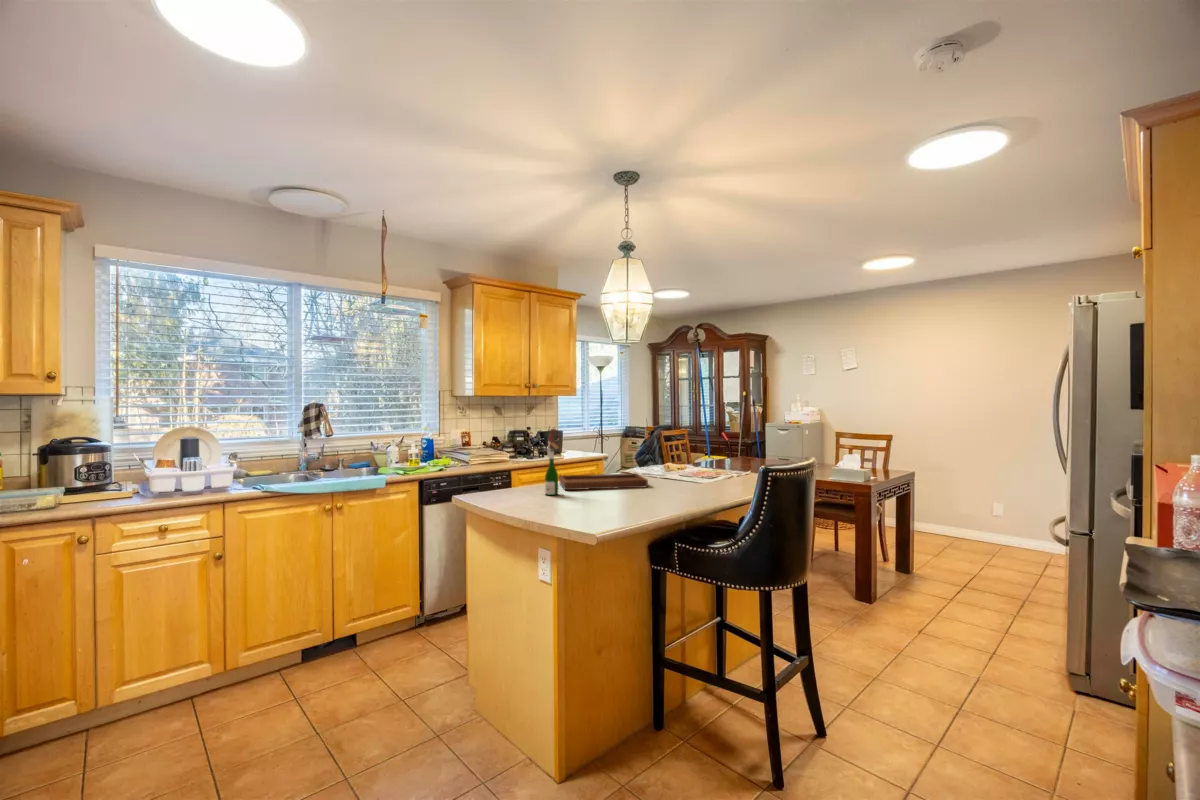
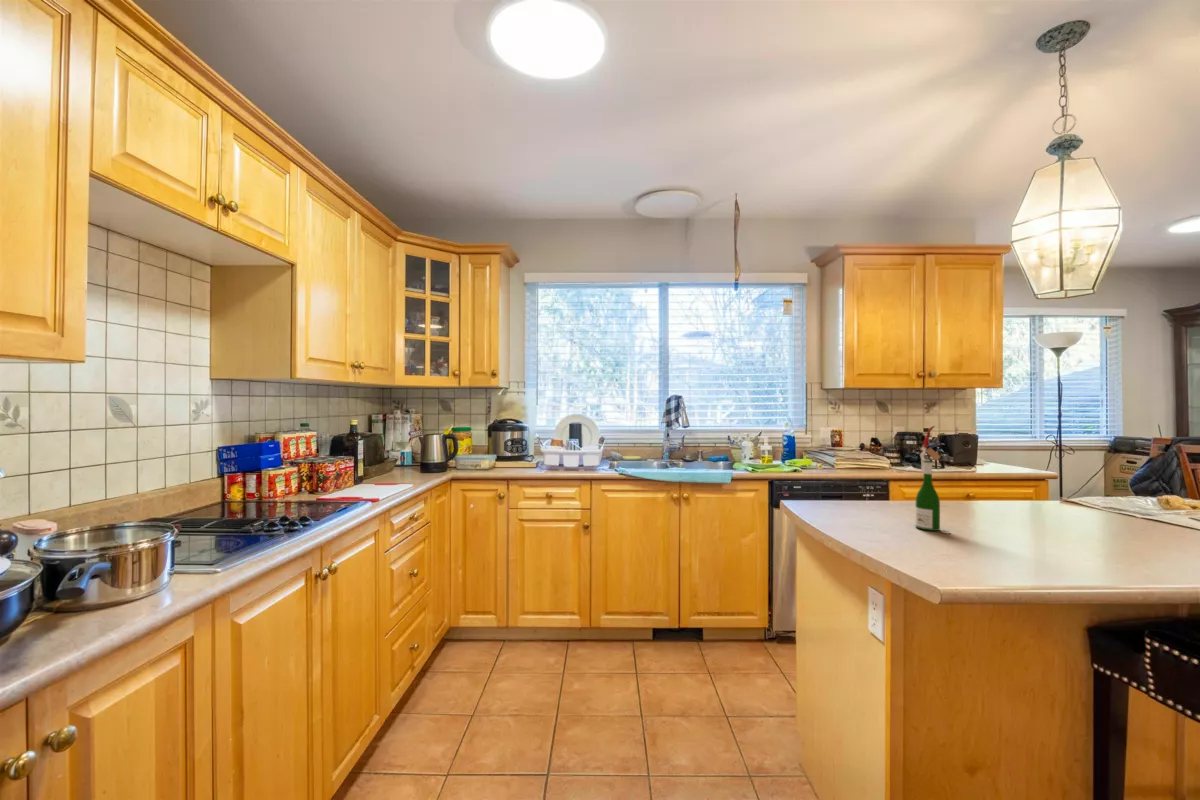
tray: present [559,457,648,490] -> none [951,479,1153,548]

